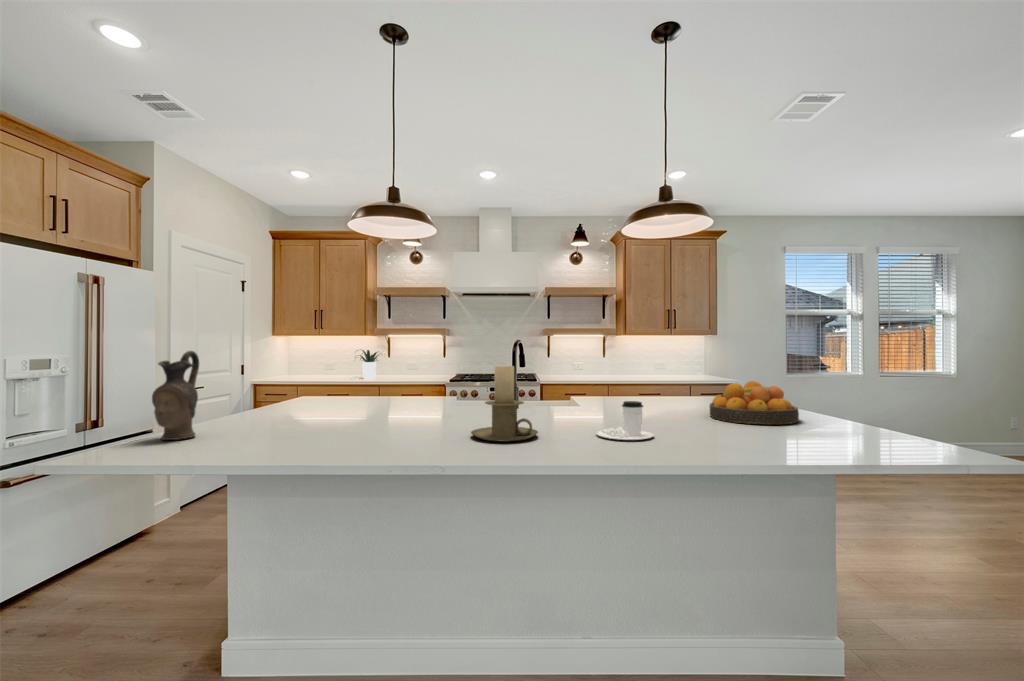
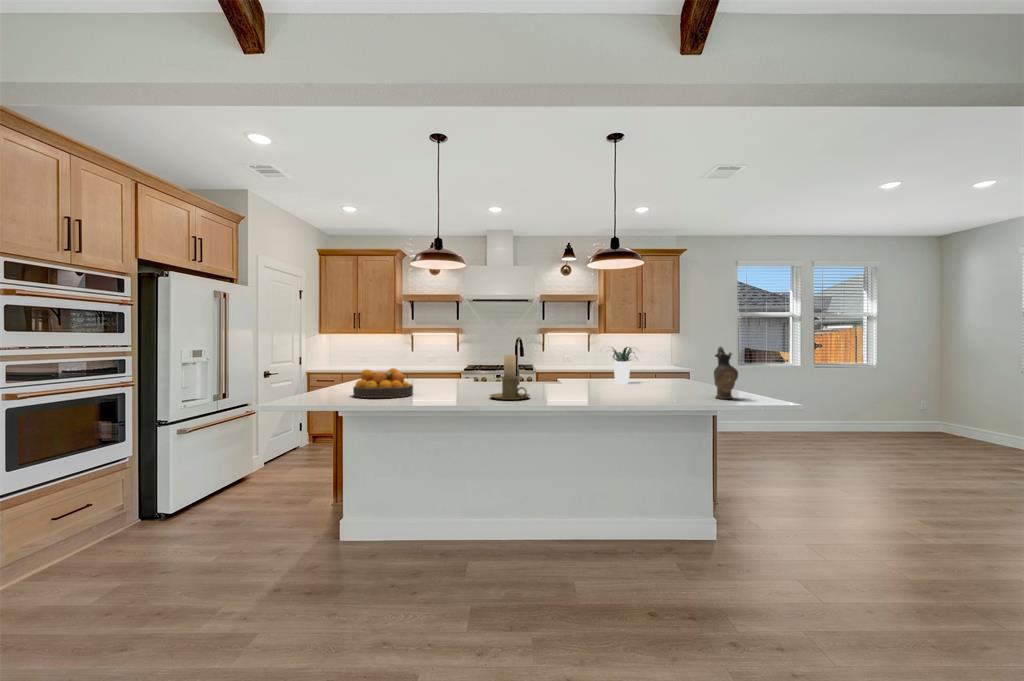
potted plant: present [357,350,378,380] -> present [612,347,634,383]
ceramic pitcher: present [152,351,199,440] -> present [714,347,738,399]
fruit bowl: present [710,381,799,424] -> present [353,368,413,398]
coffee cup: present [596,401,653,440] -> none [566,377,600,399]

